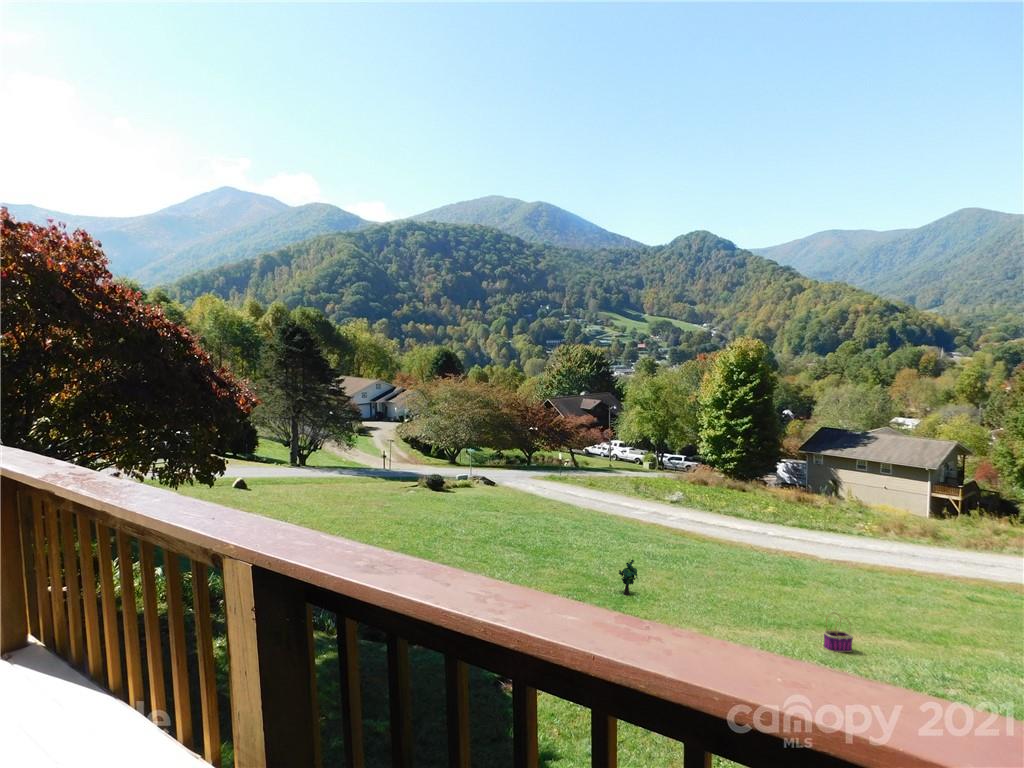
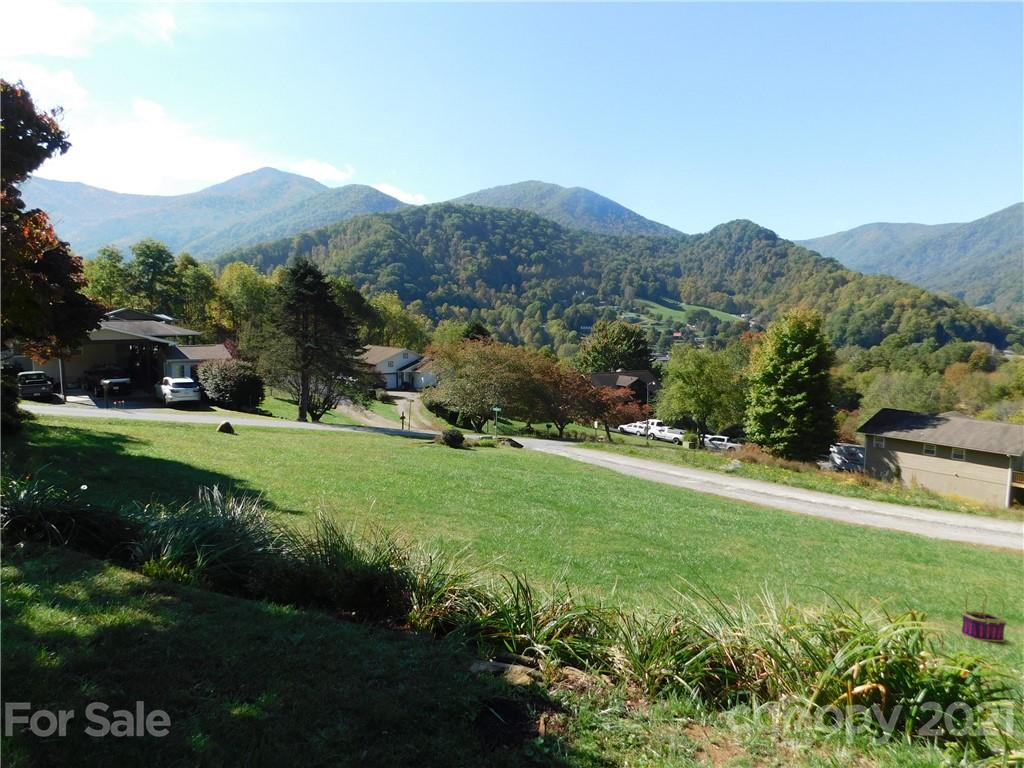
decorative plant: present [619,560,638,596] -> none [672,512,698,557]

